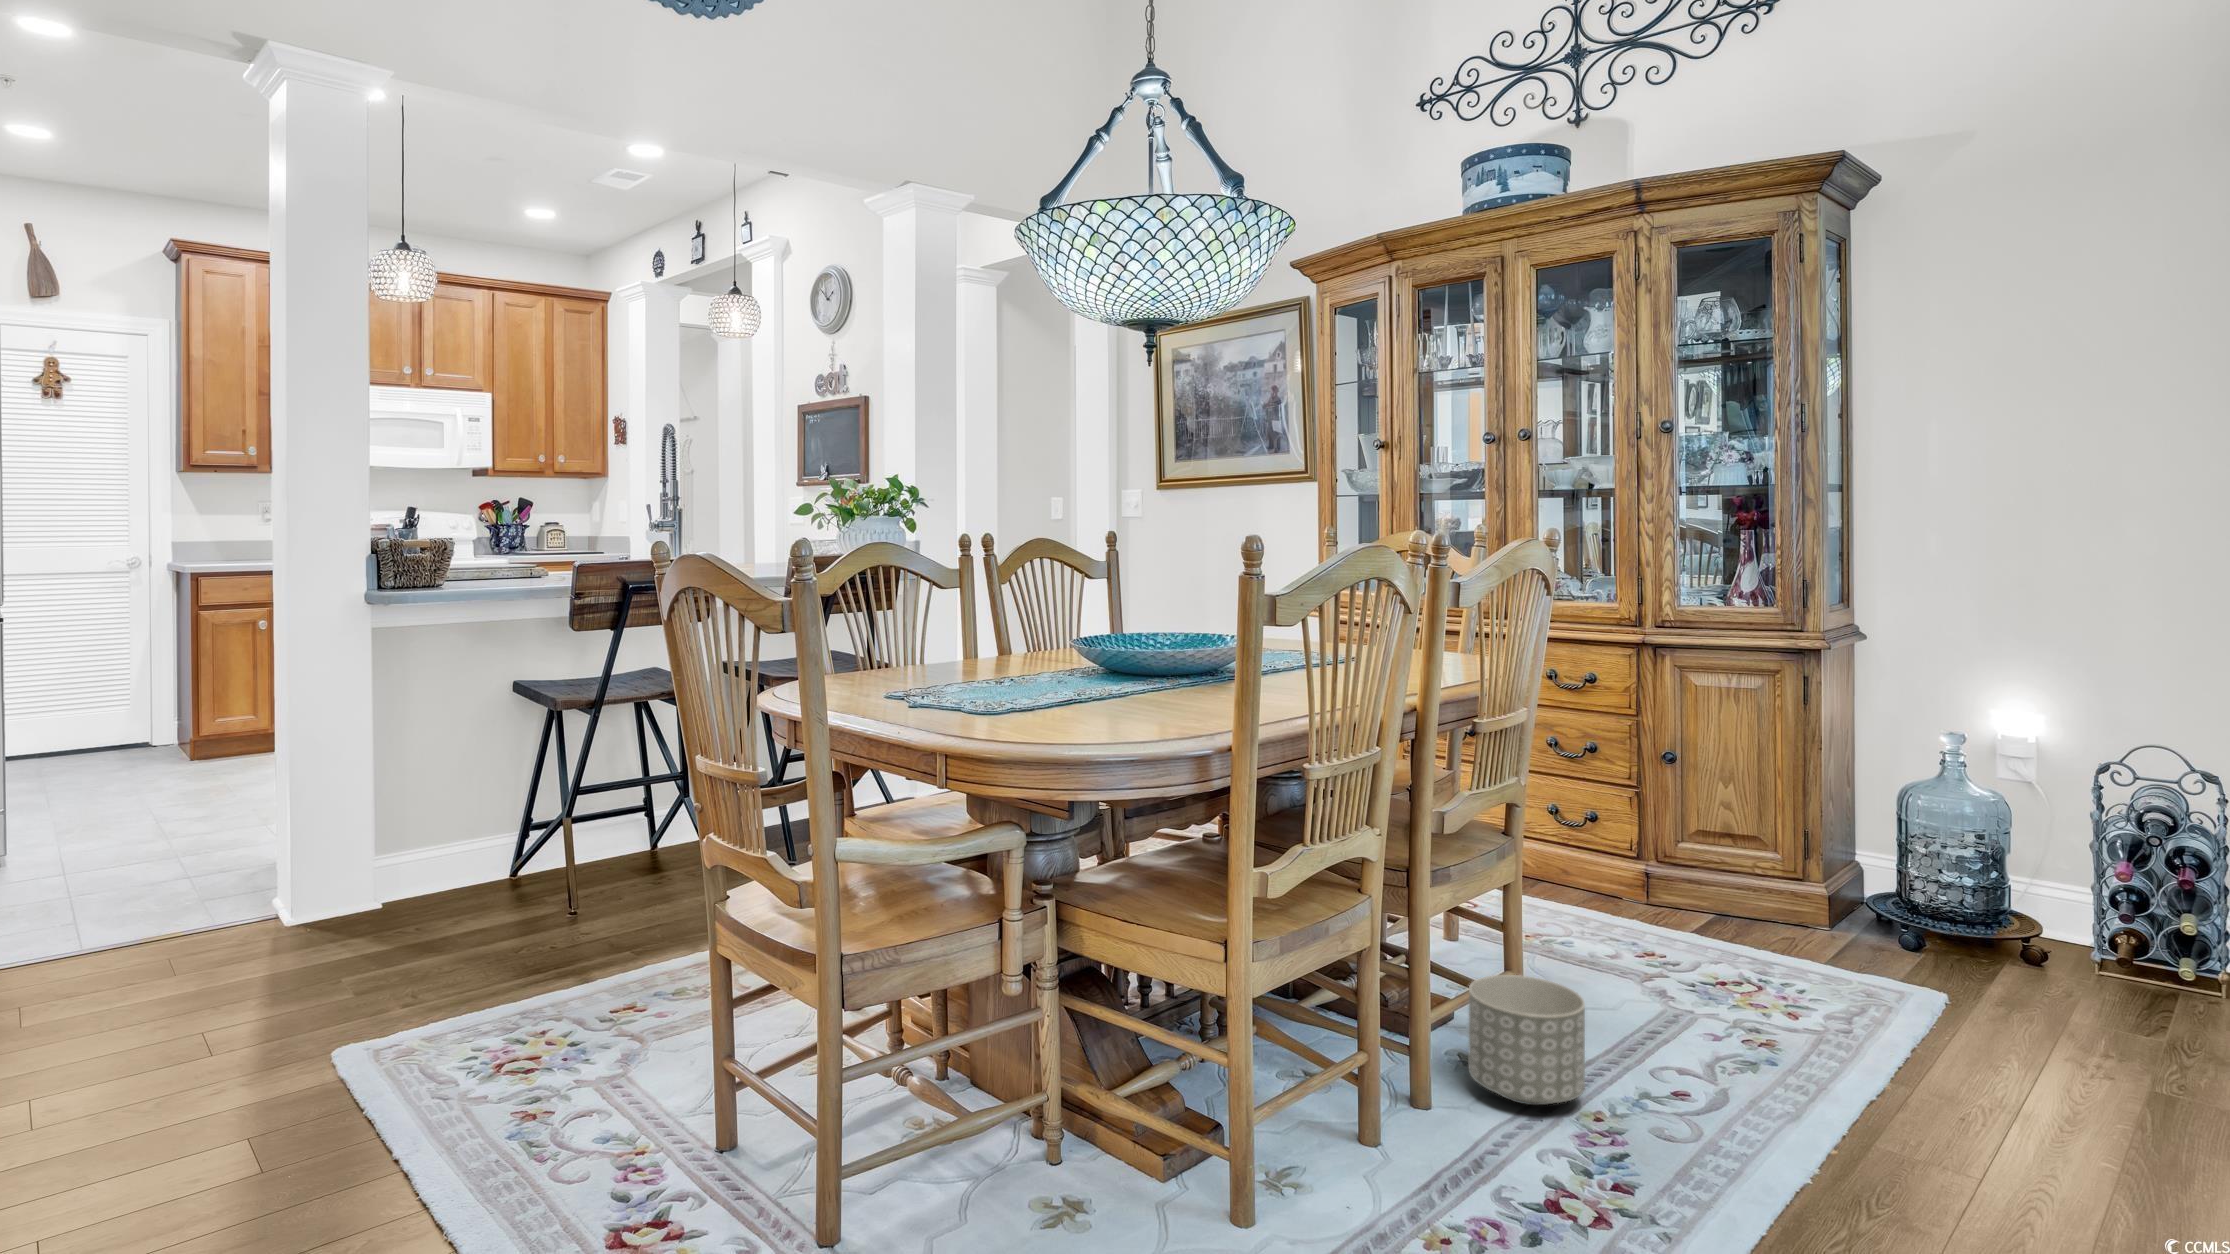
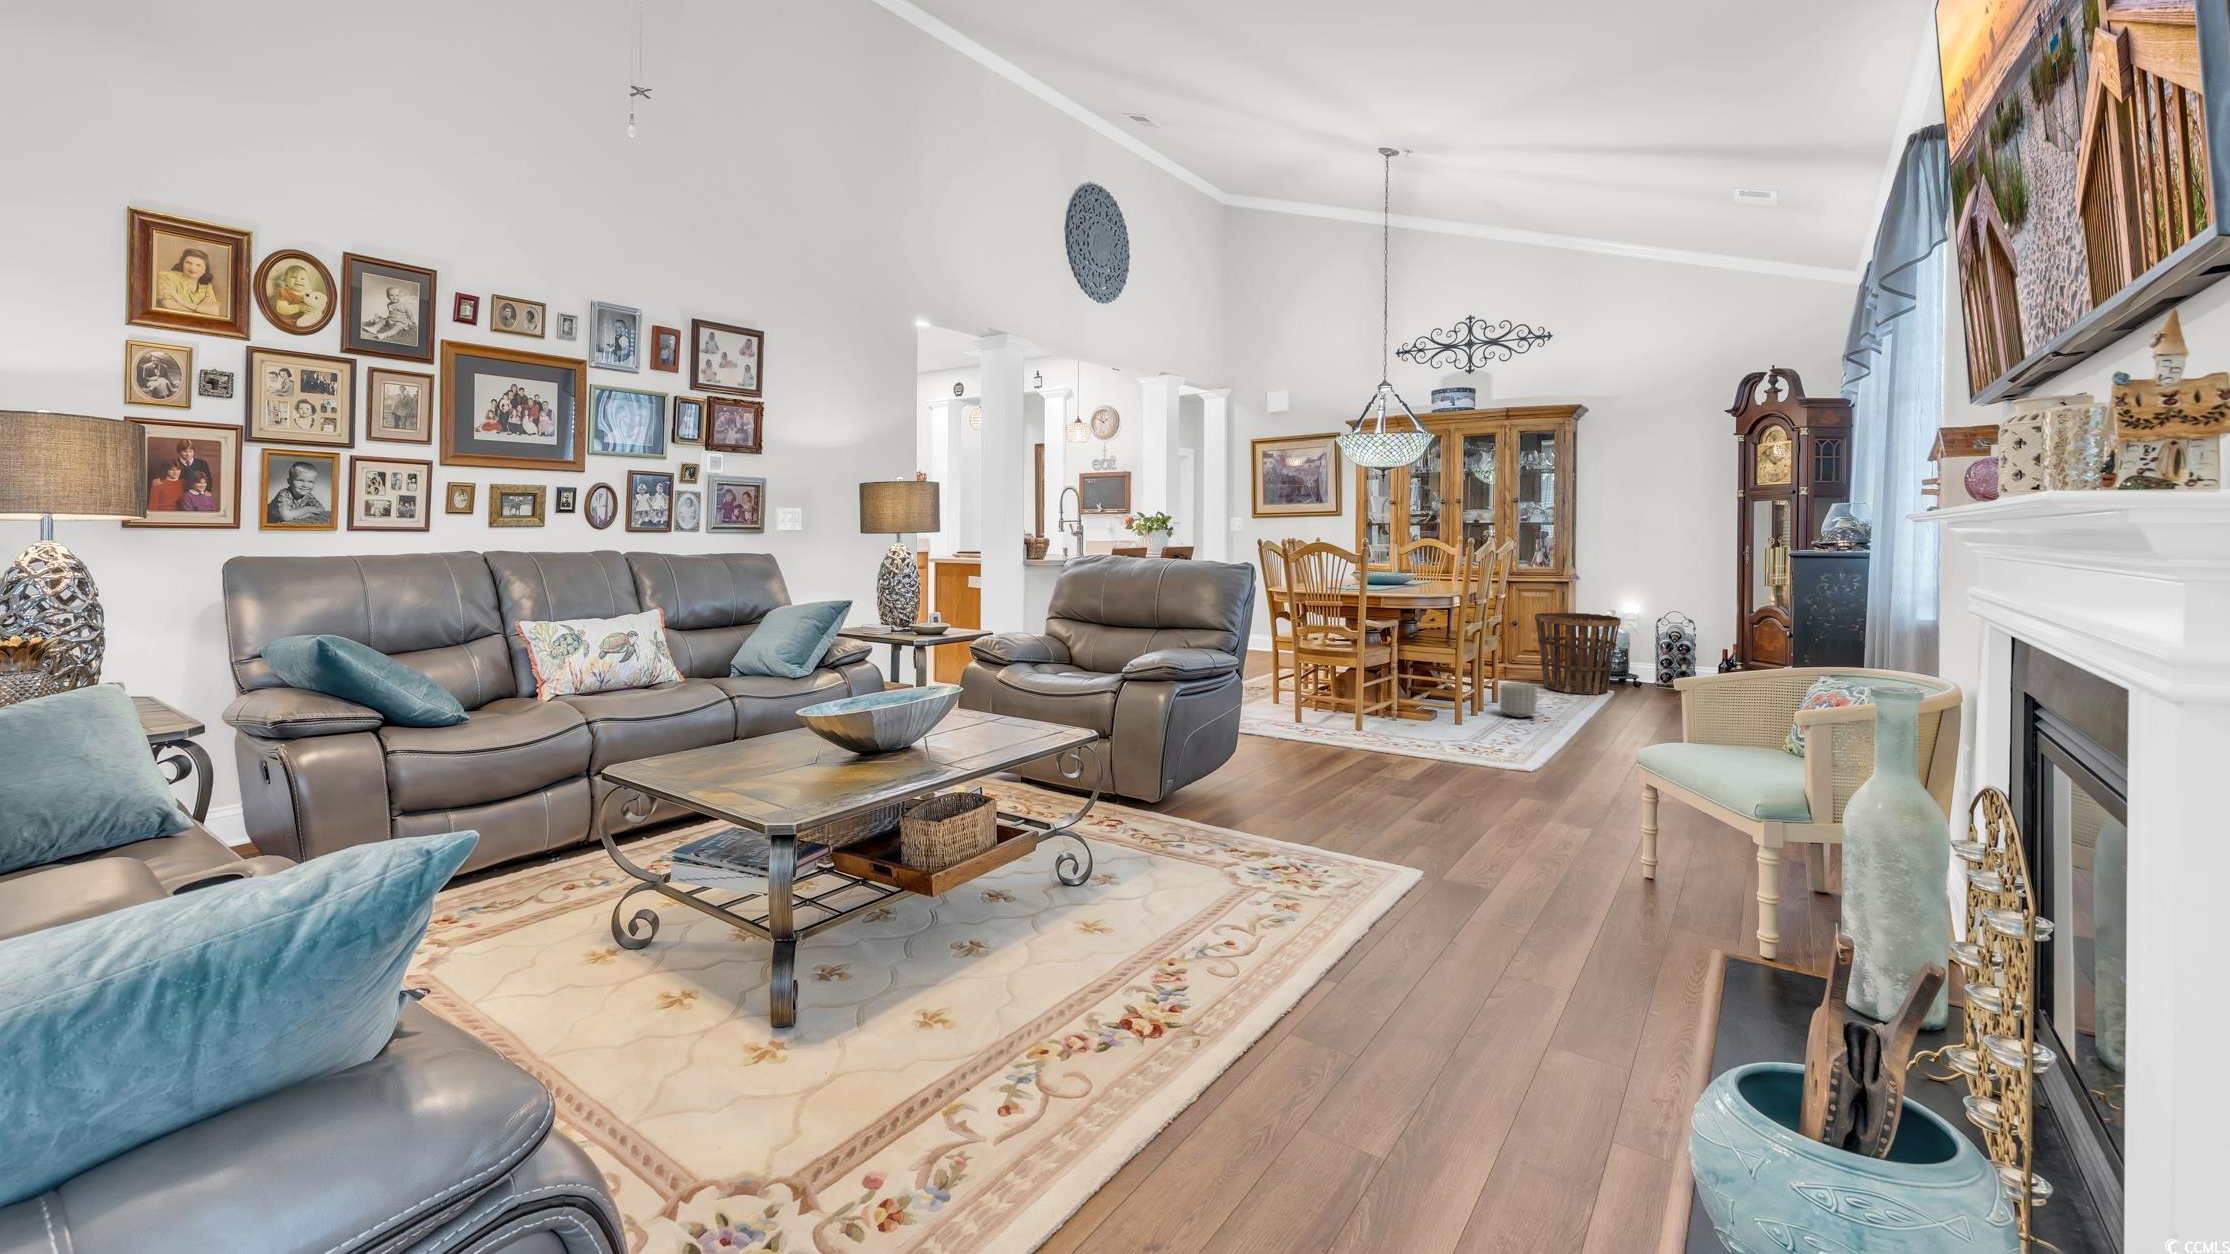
basket: none [1698,733,1960,994] -> present [1535,613,1621,694]

